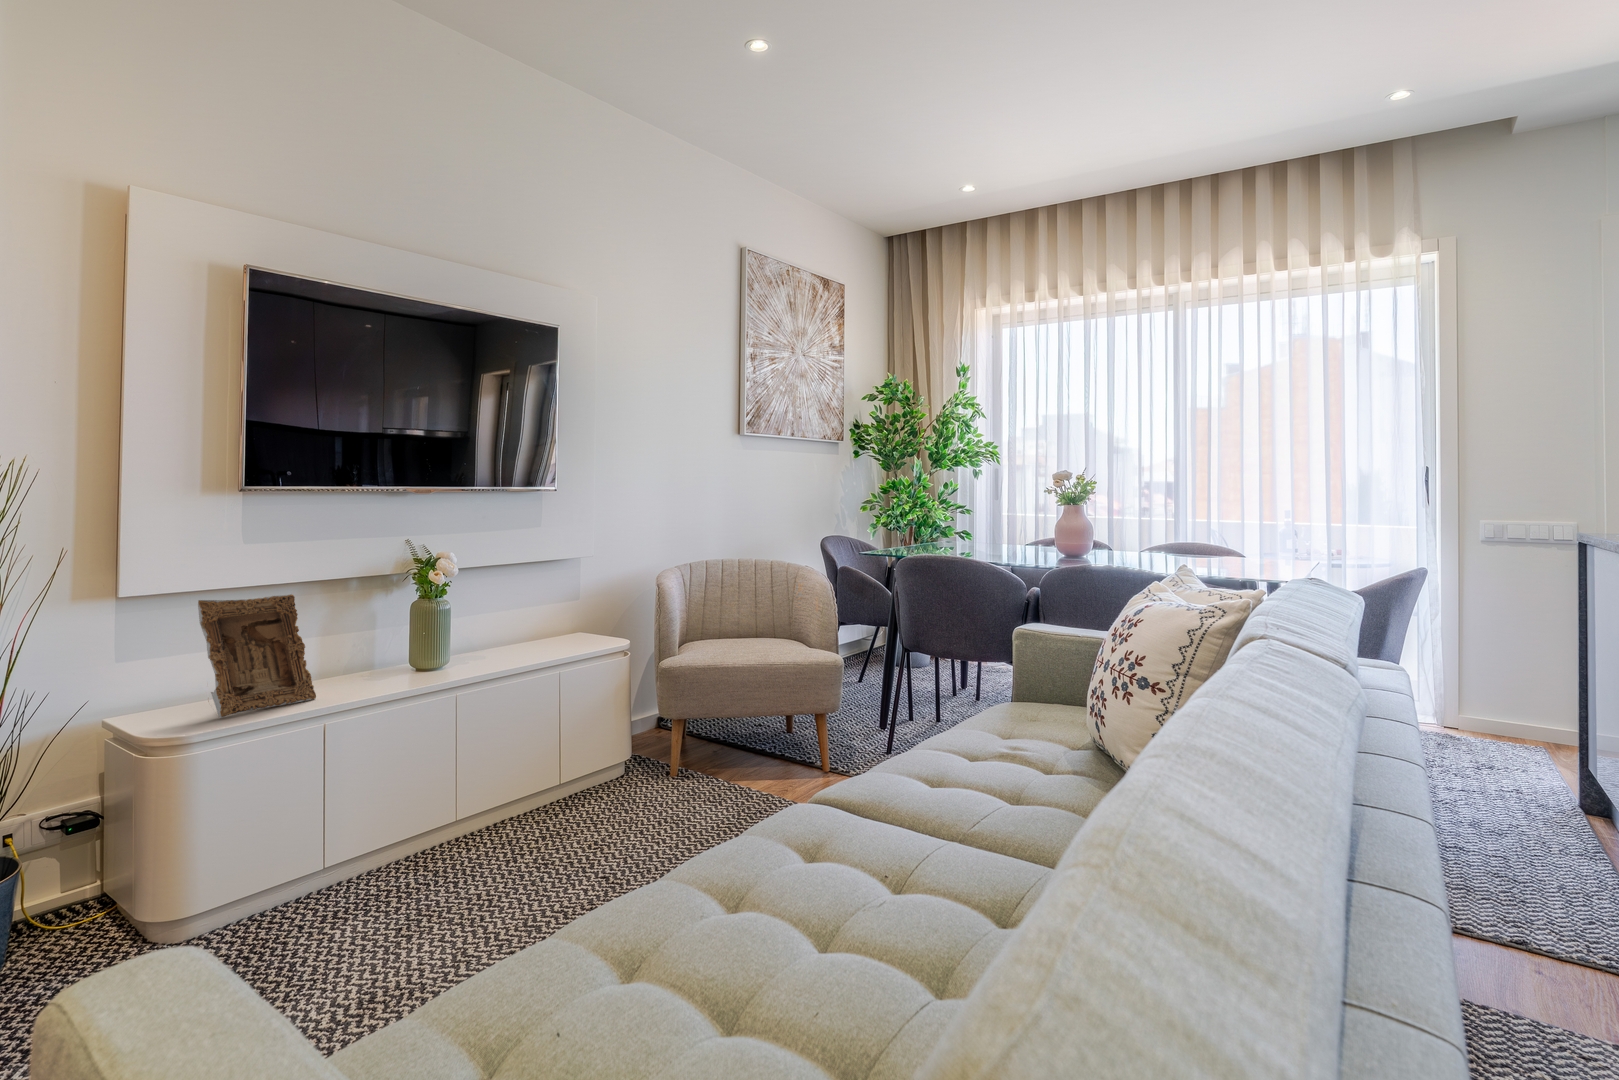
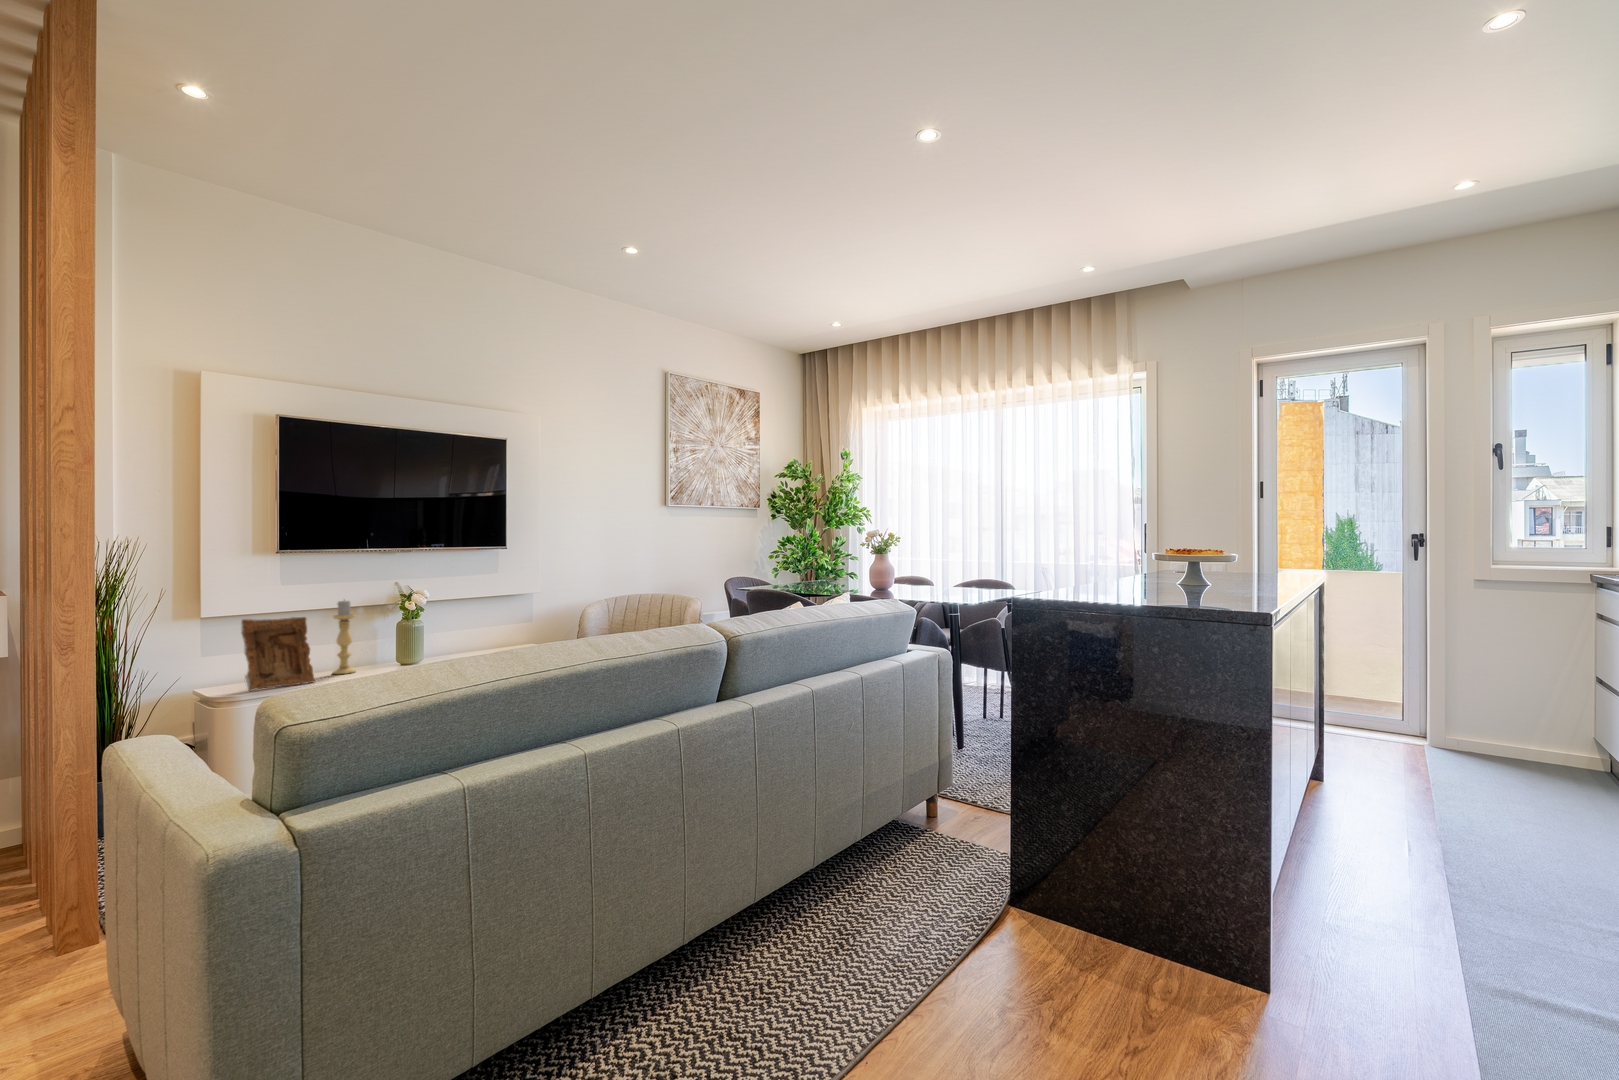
candle holder: none [326,566,363,682] -> present [333,600,356,674]

